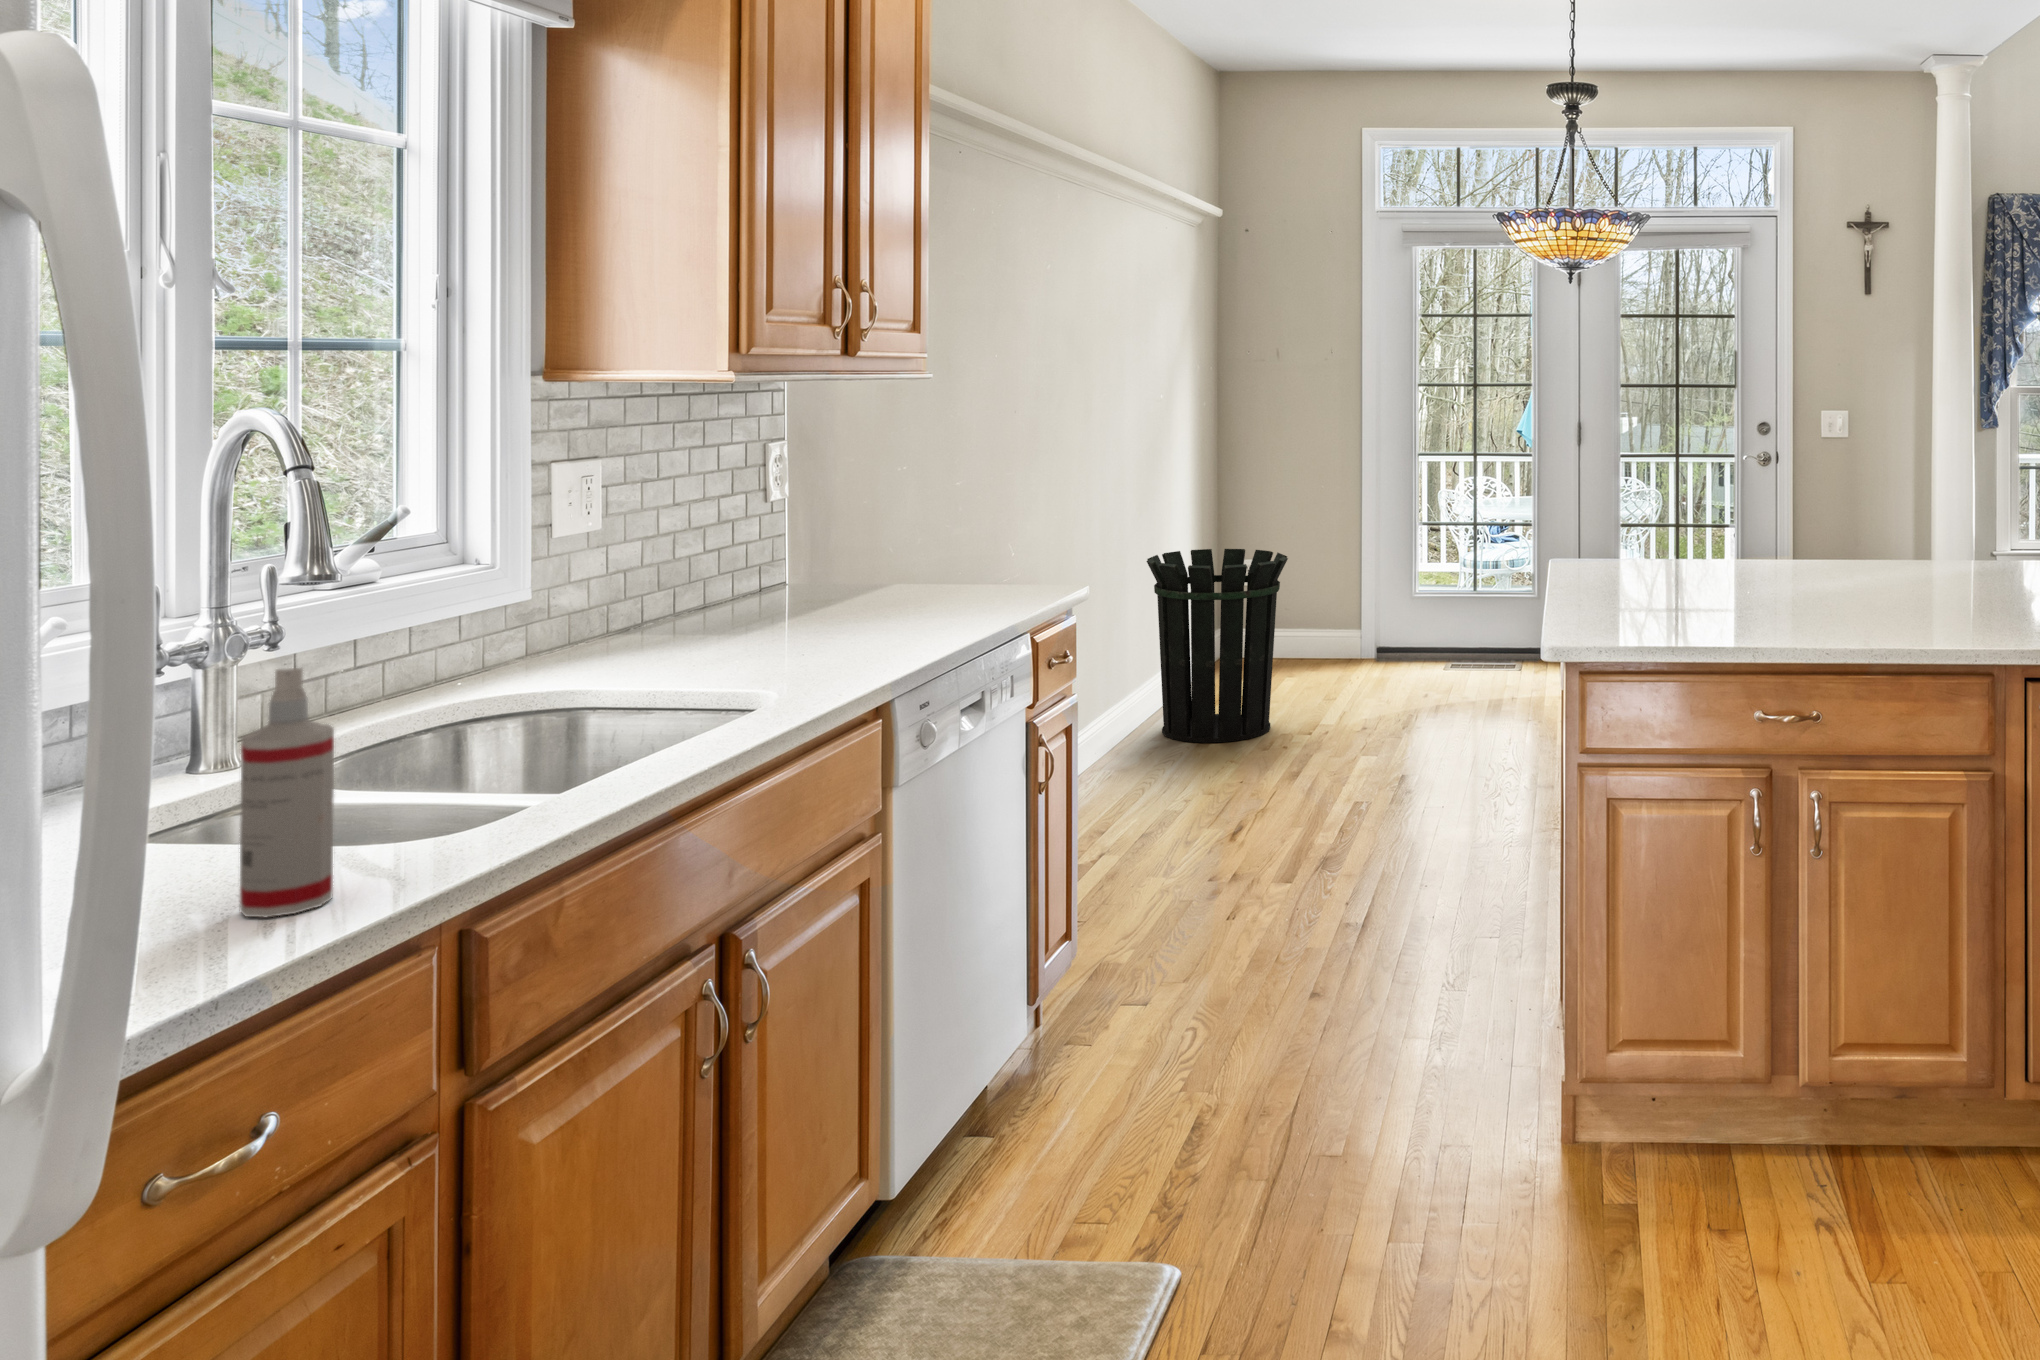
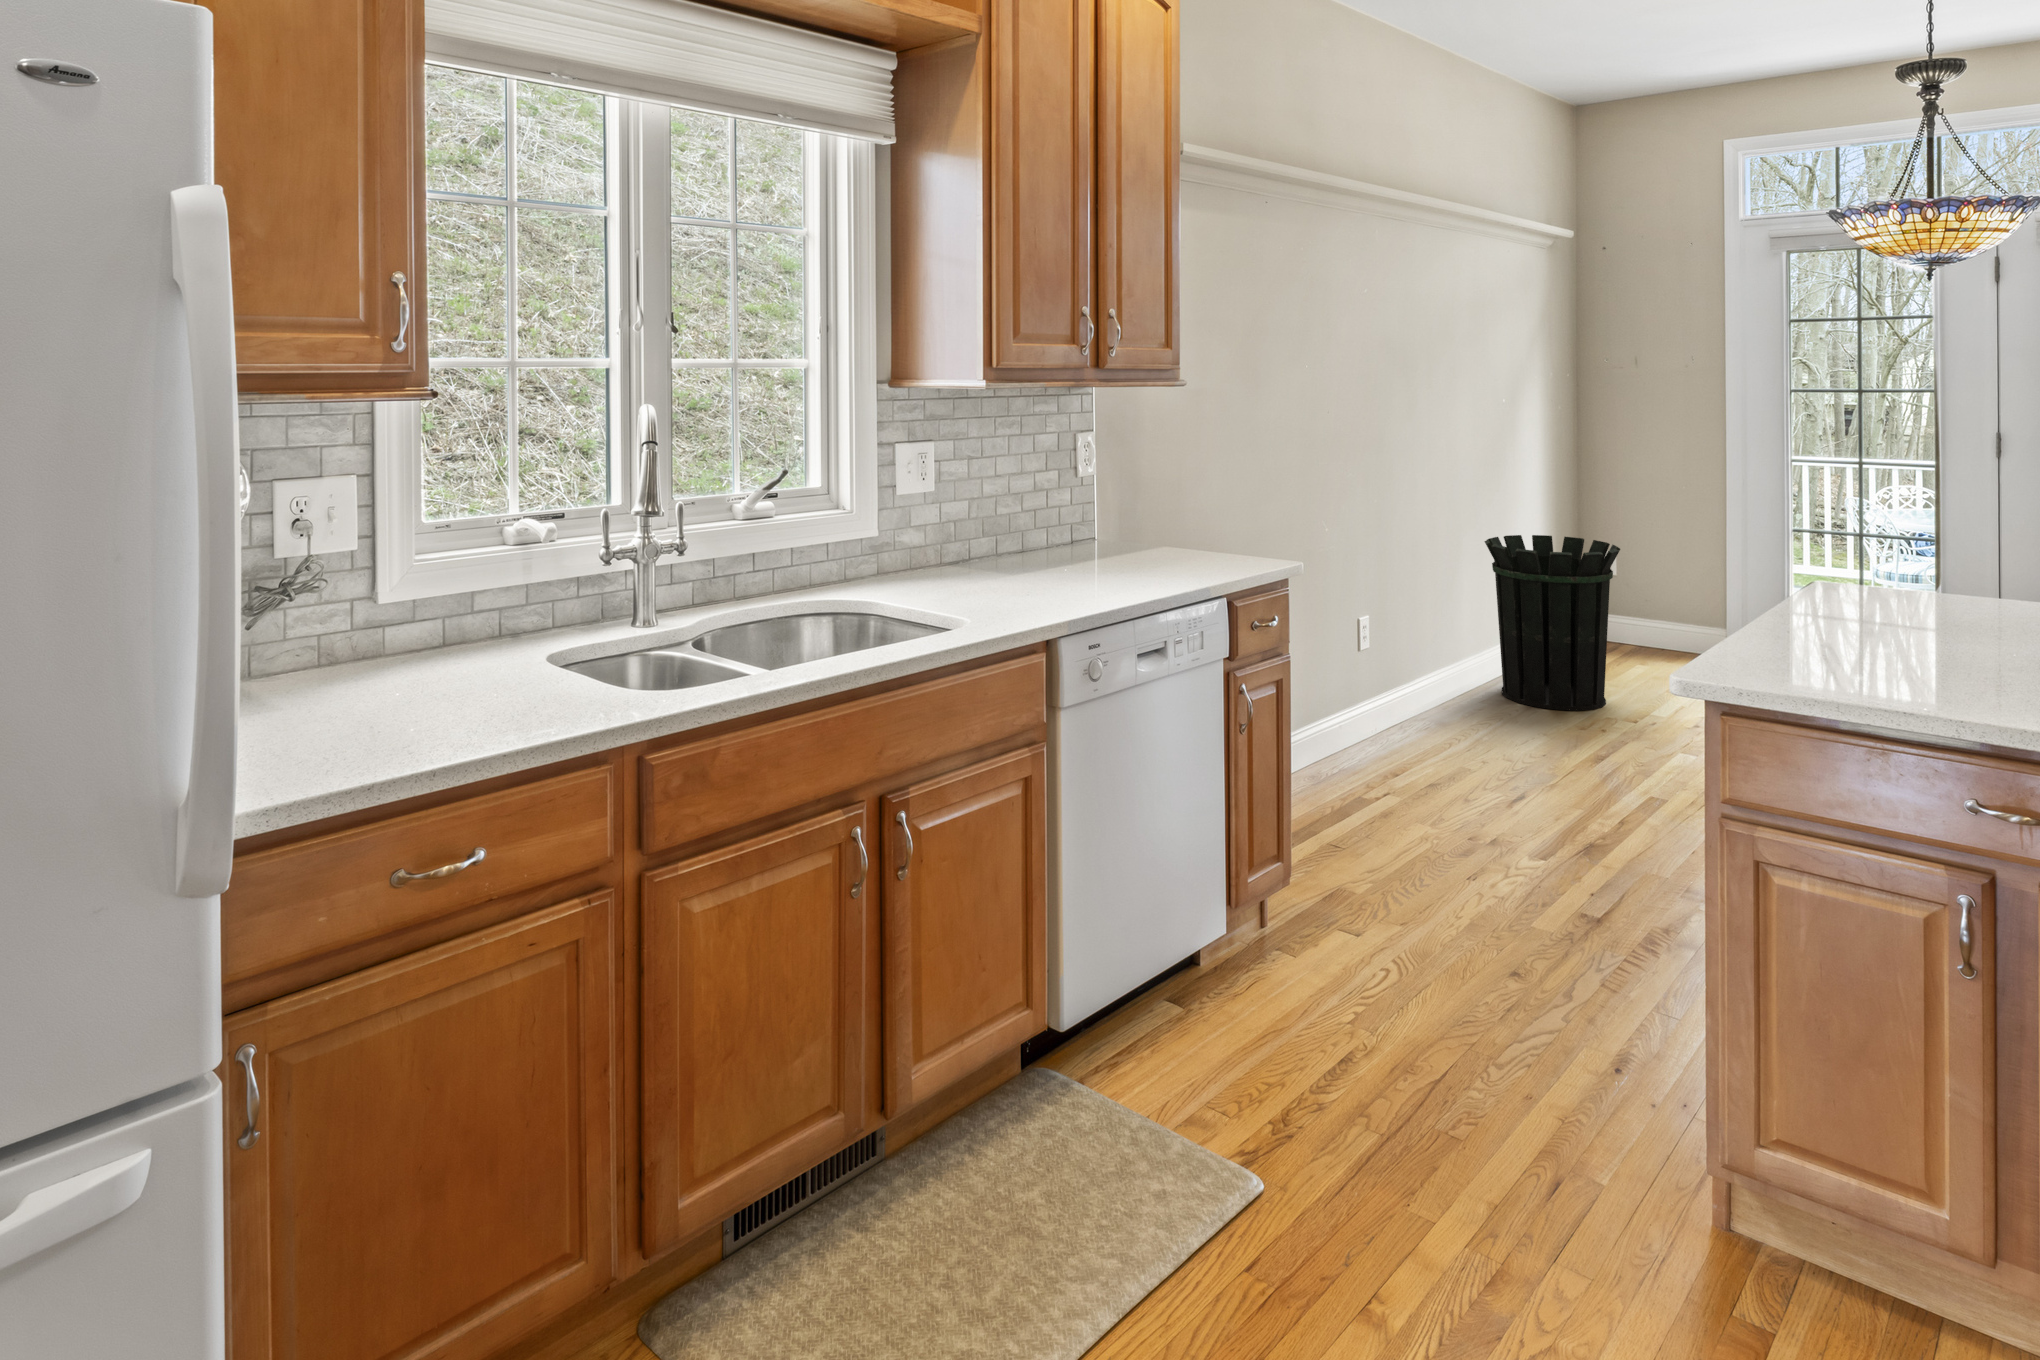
spray bottle: present [240,668,334,917] -> none [504,569,553,725]

